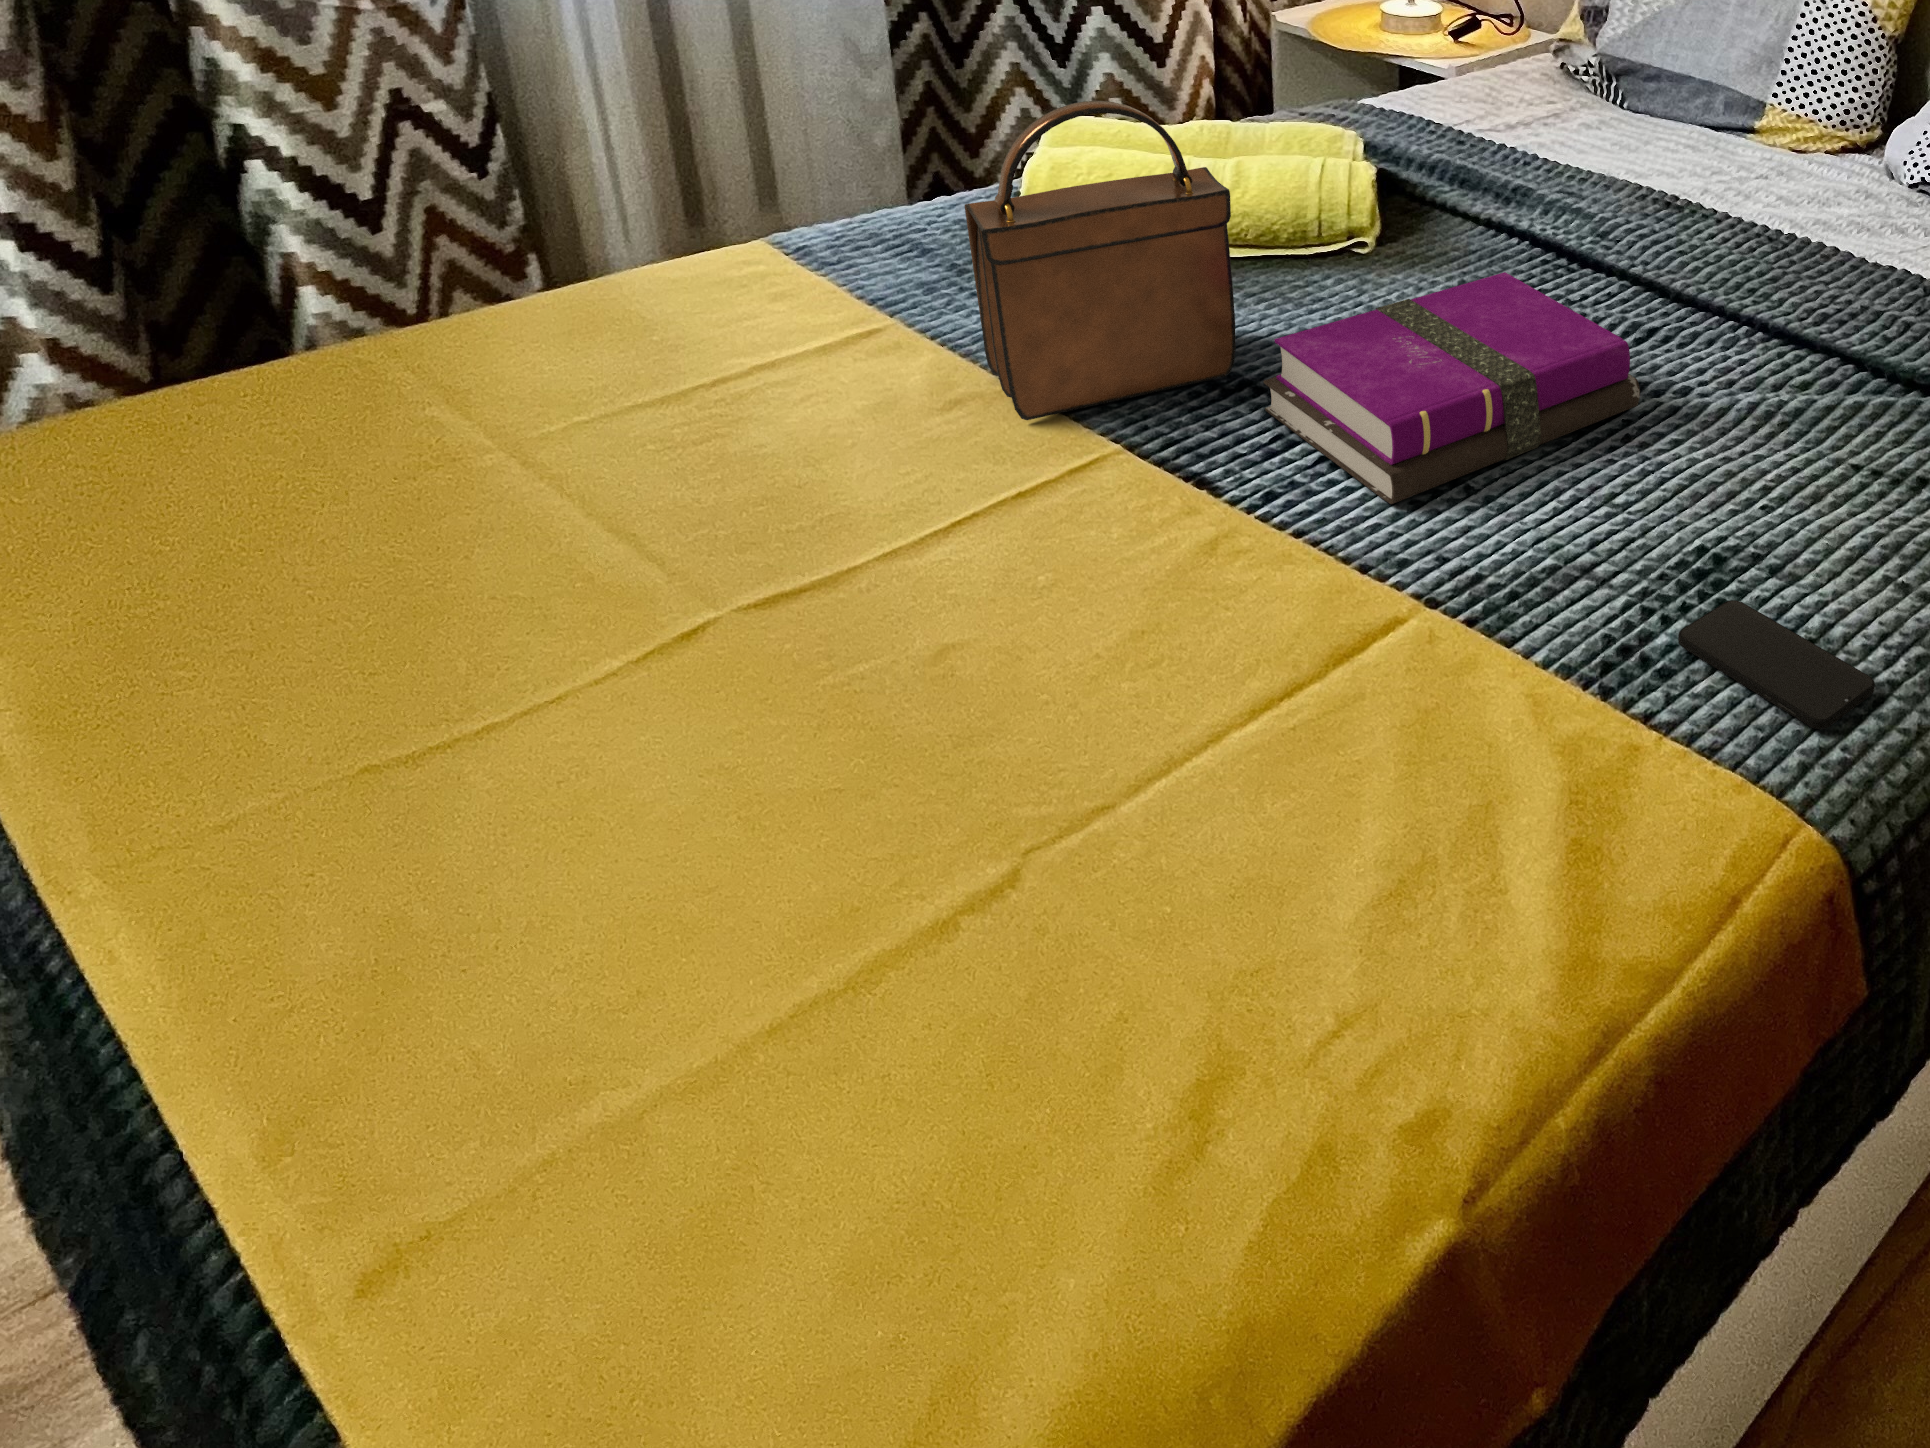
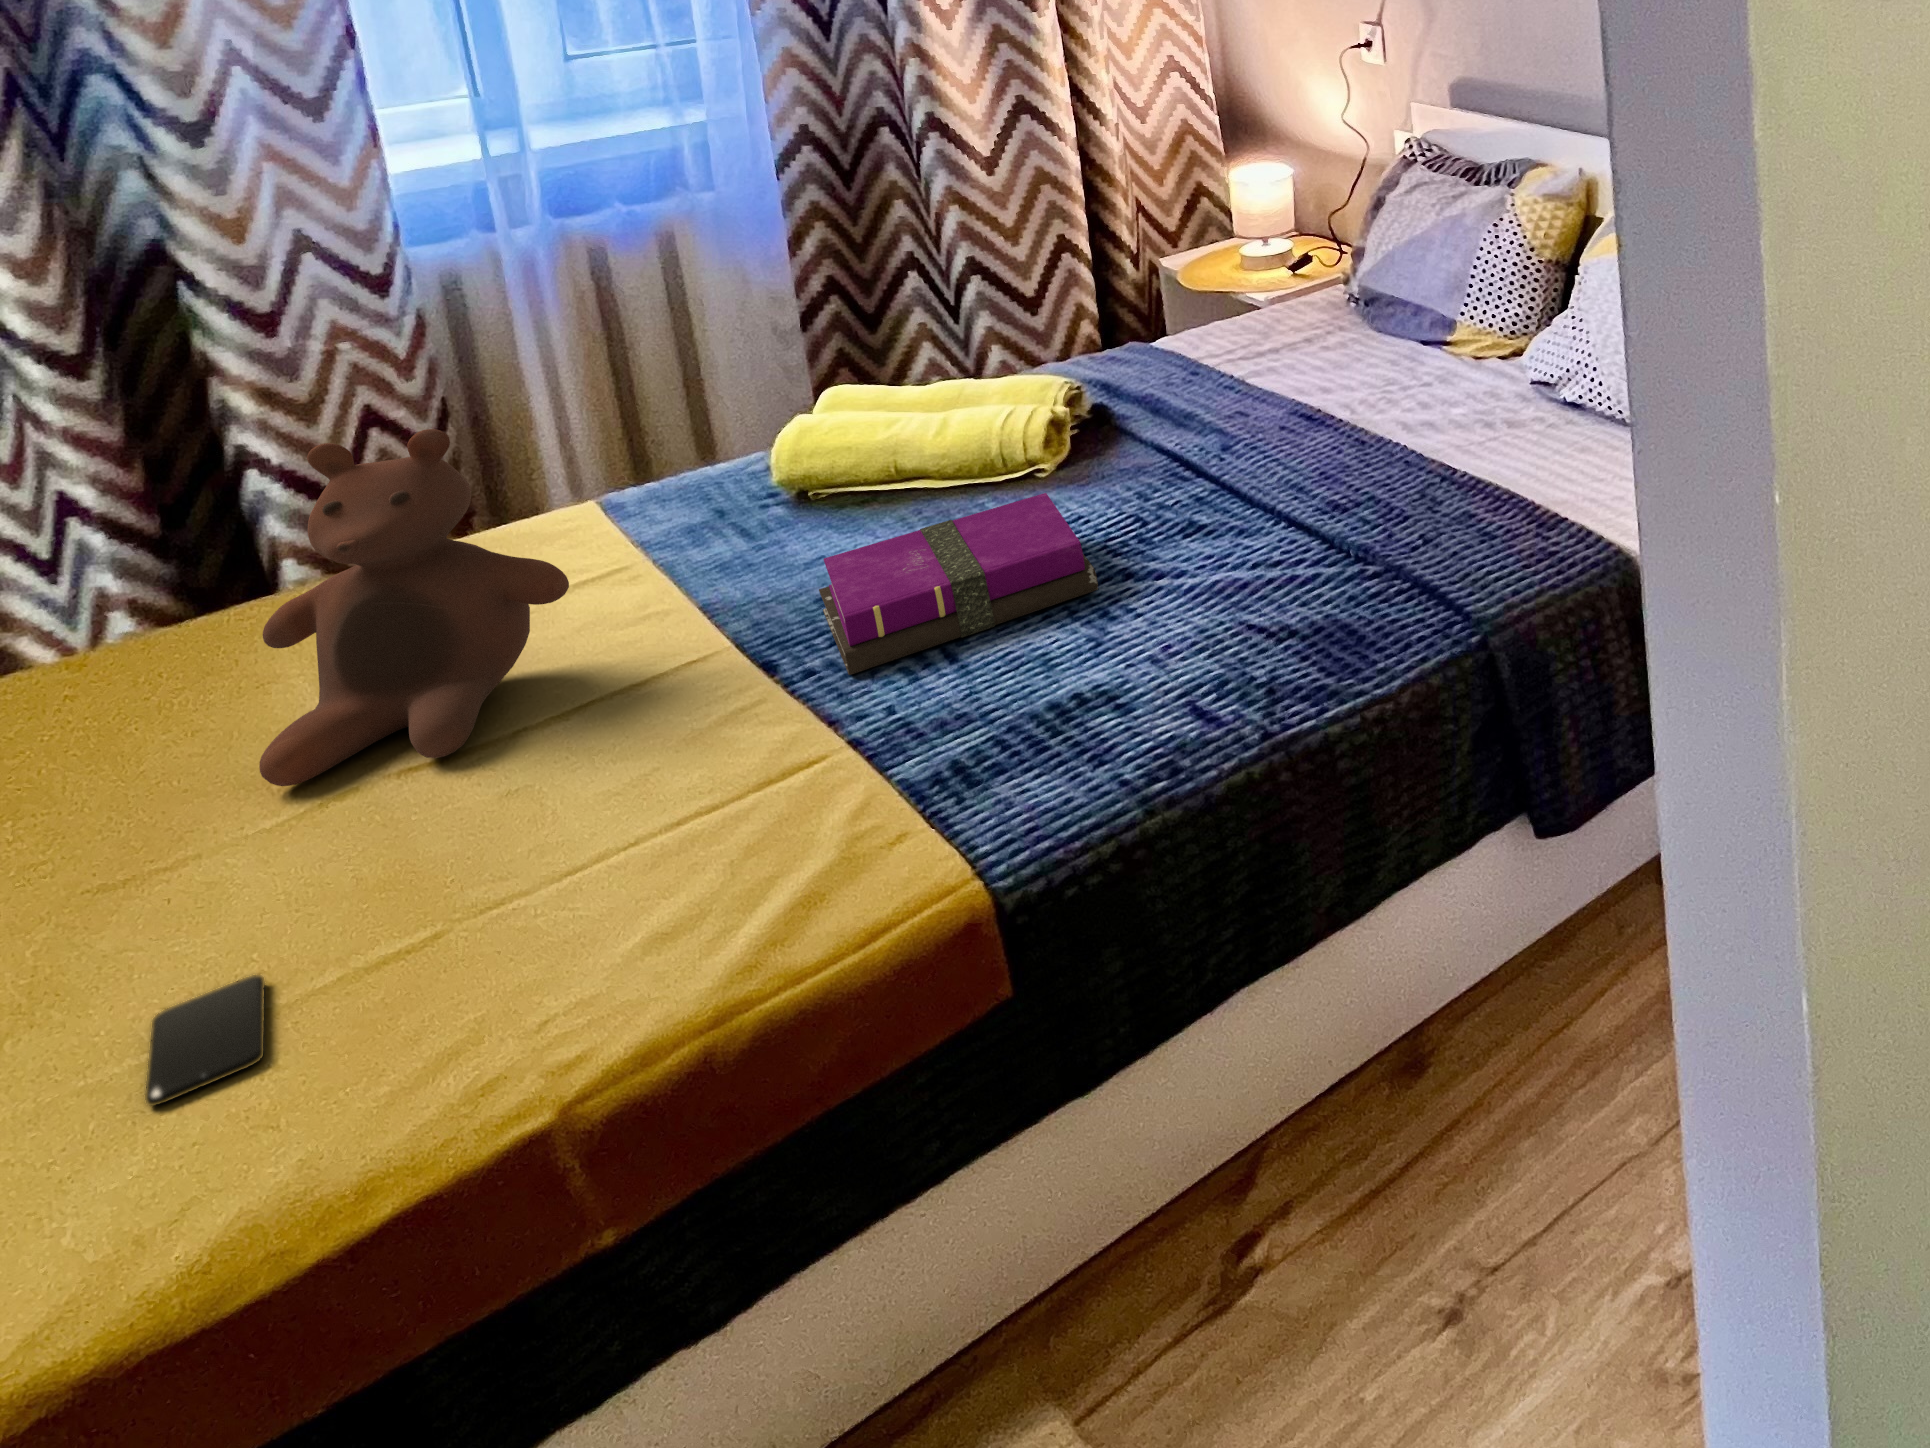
handbag: present [965,101,1236,420] -> none [604,396,832,630]
stuffed bear: none [558,104,981,624] -> present [259,429,569,786]
smartphone: present [1678,600,1875,729] -> present [145,975,265,1106]

